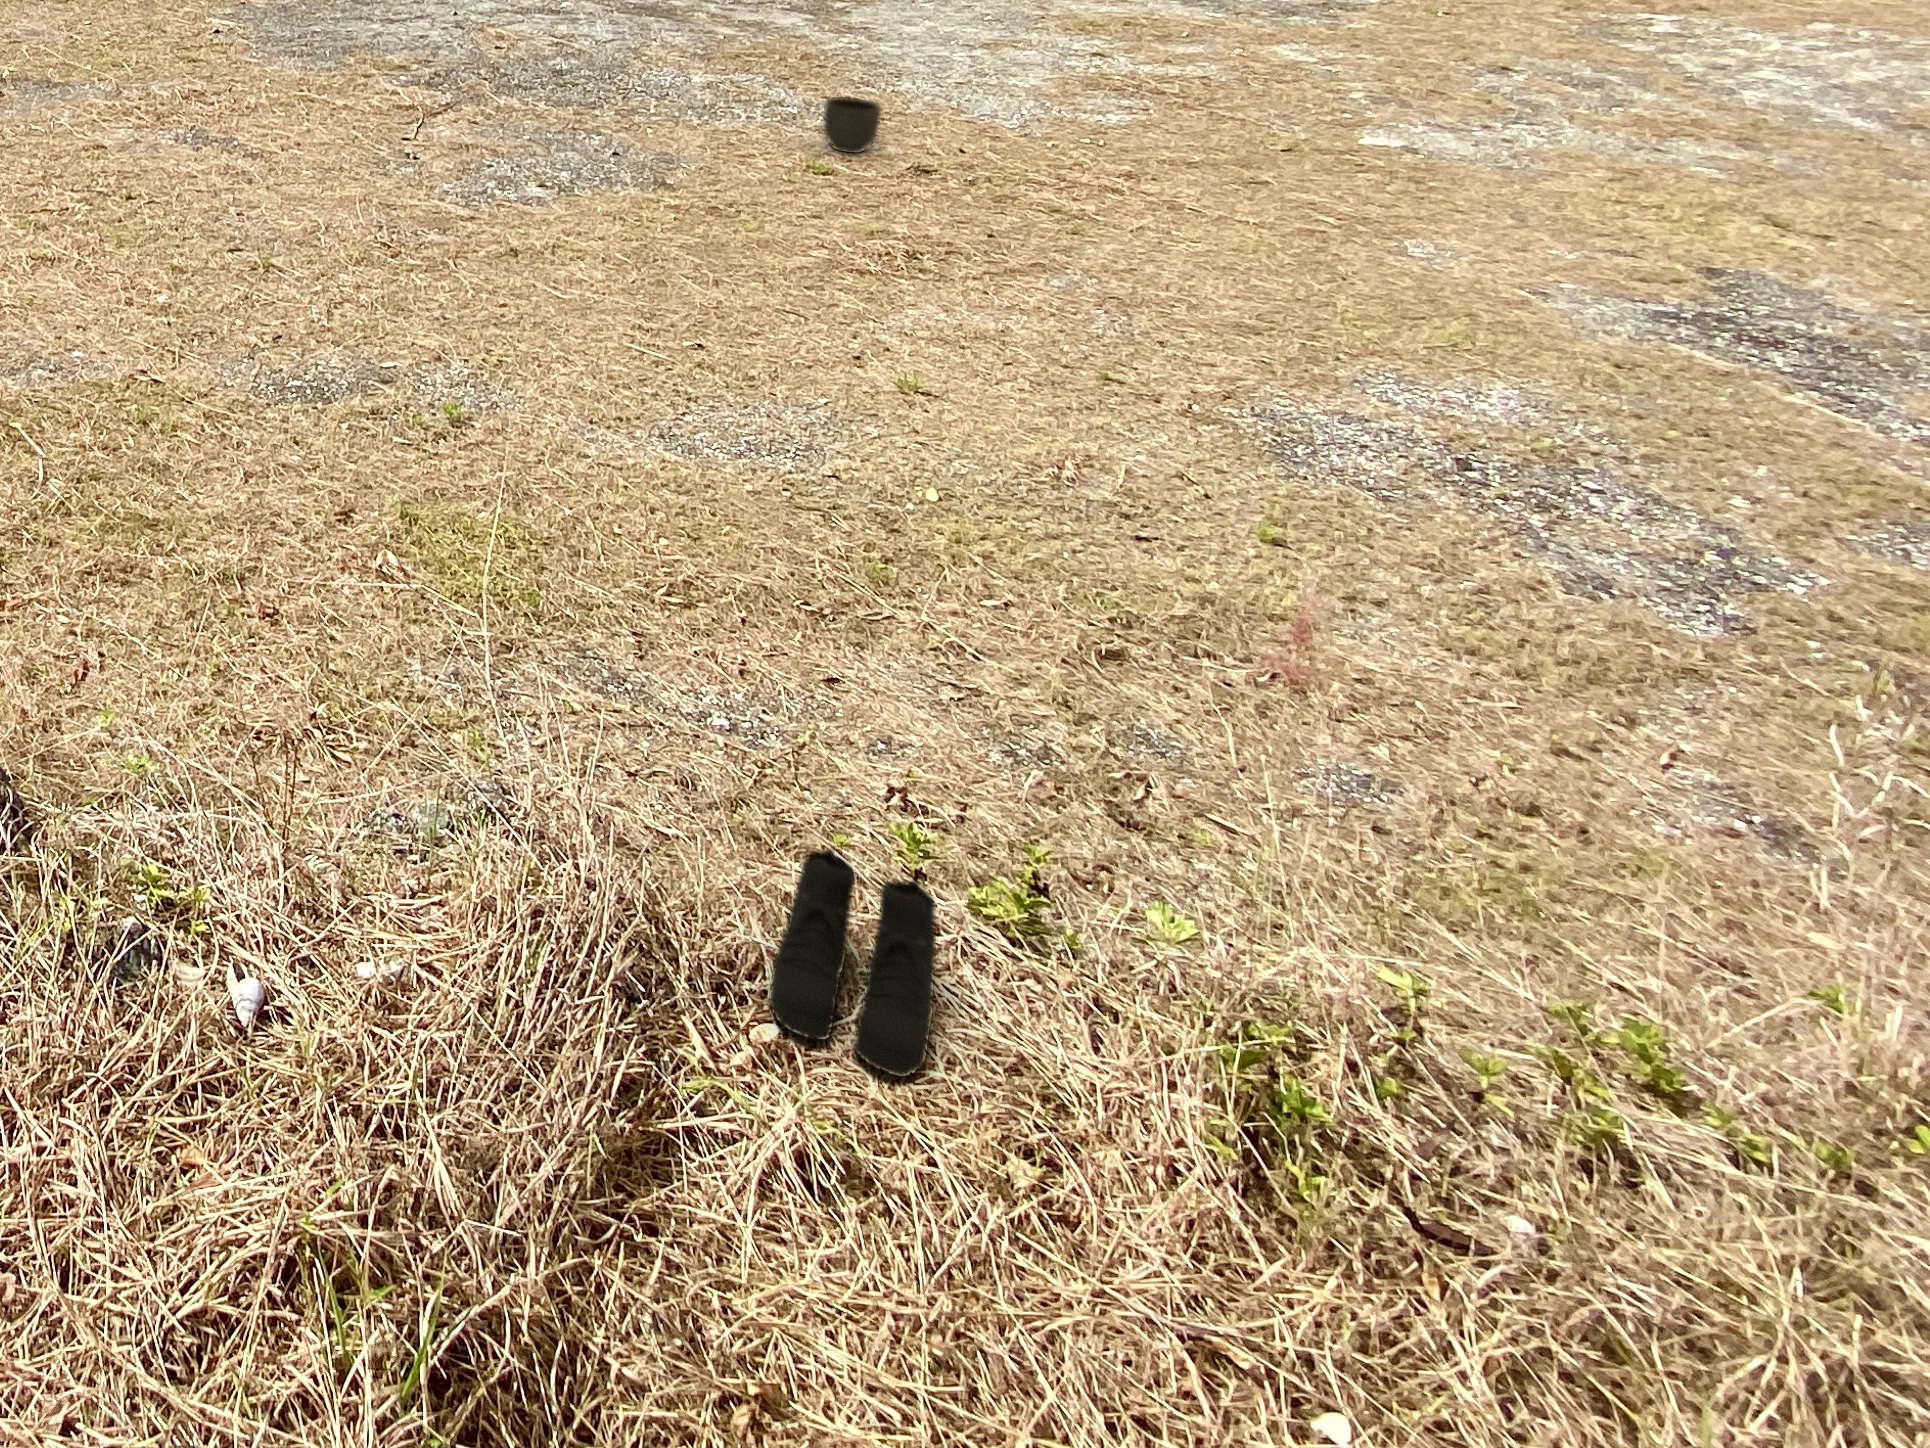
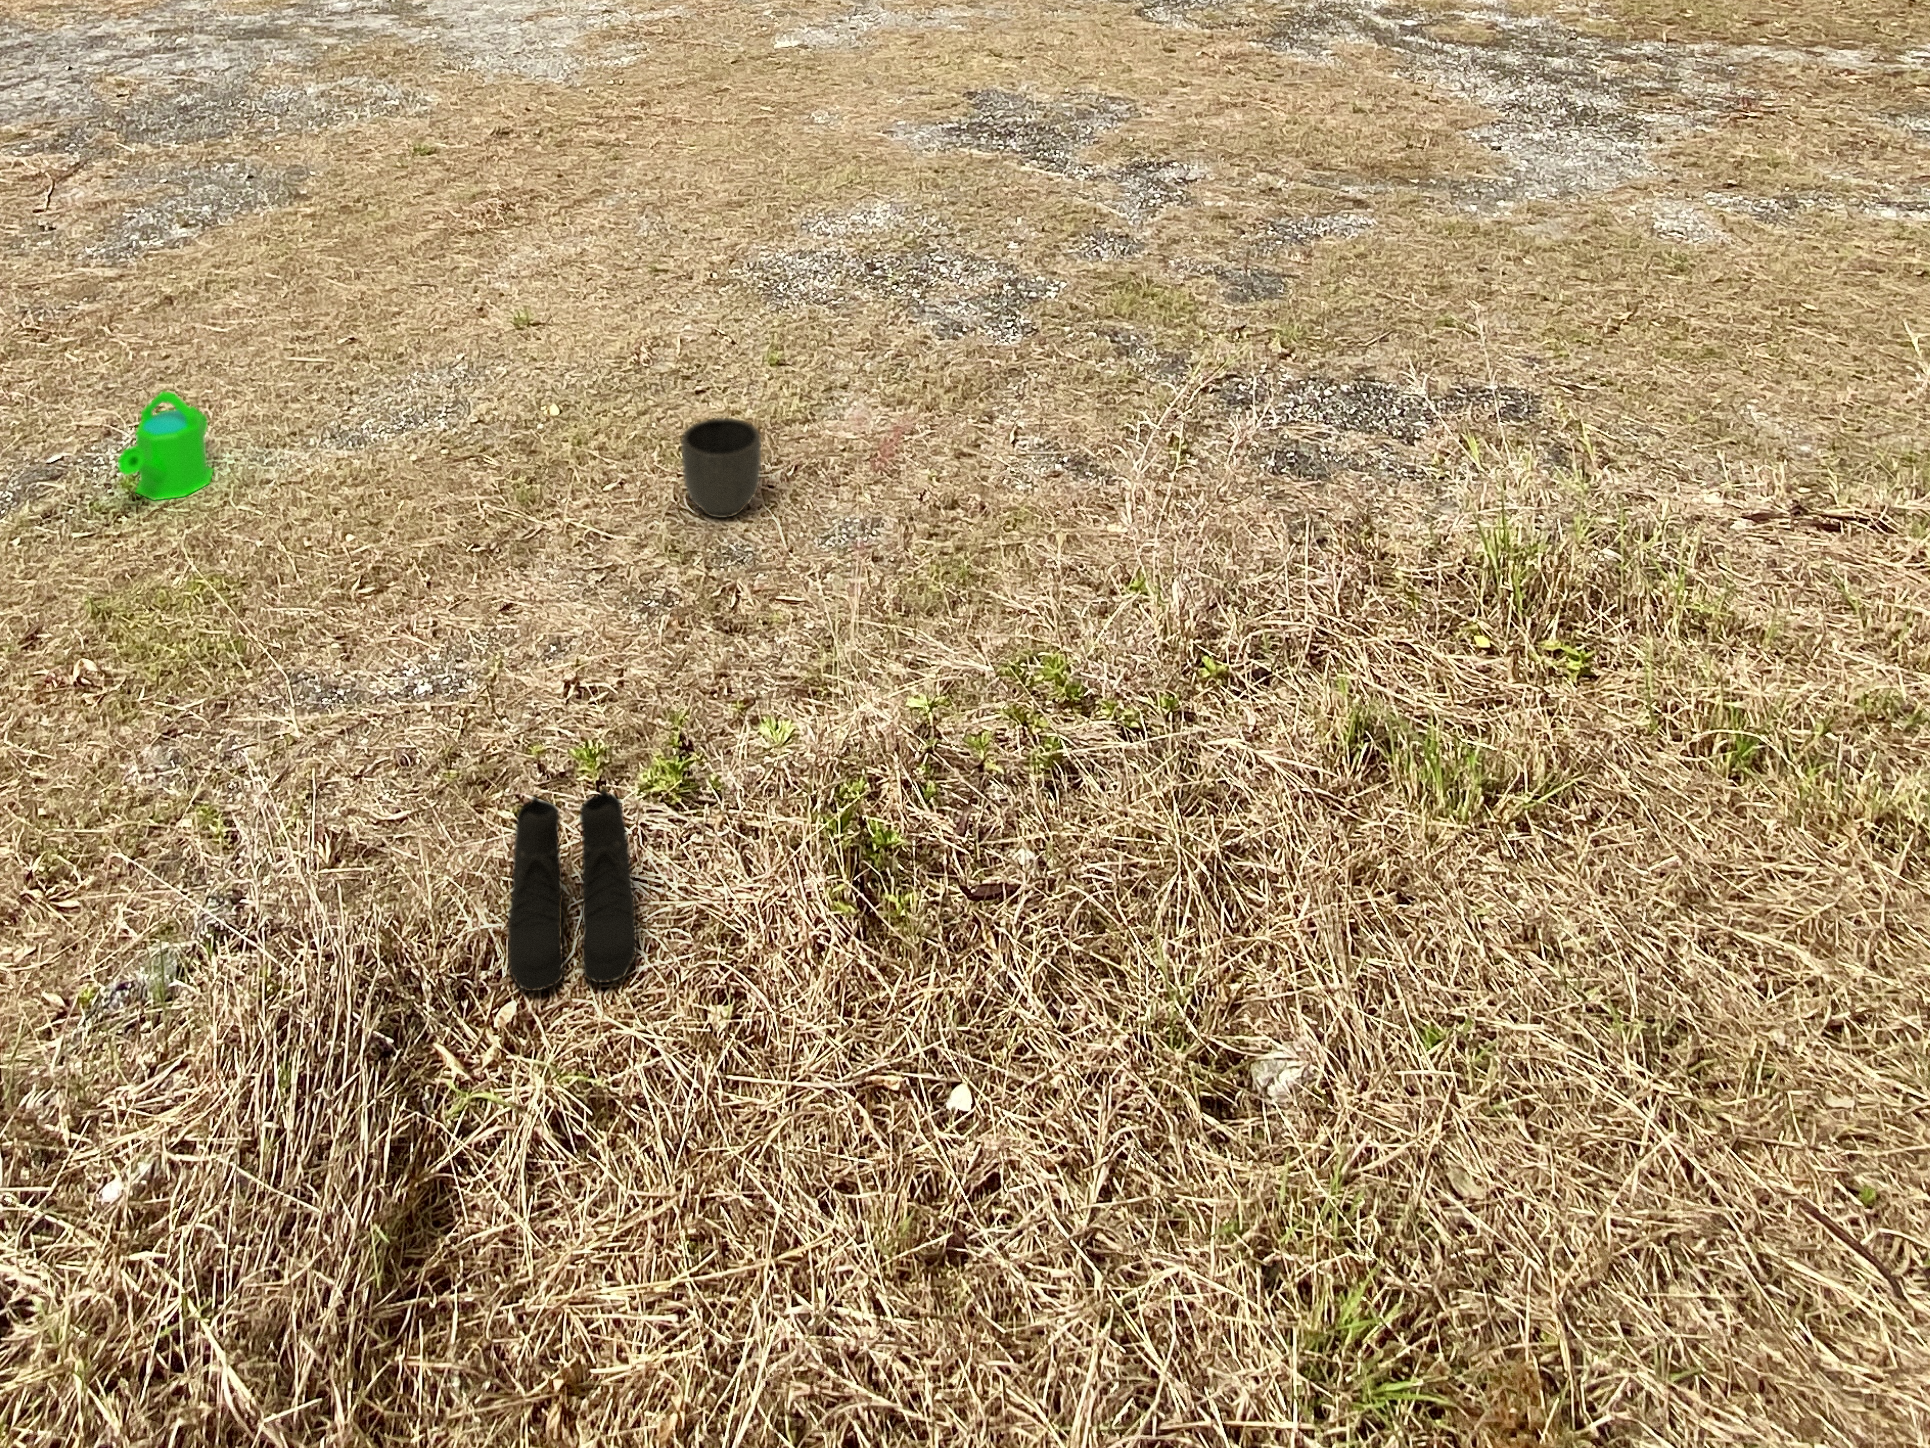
planter: present [823,97,881,153] -> present [681,418,761,518]
watering can: none [450,331,540,437] -> present [118,392,213,500]

